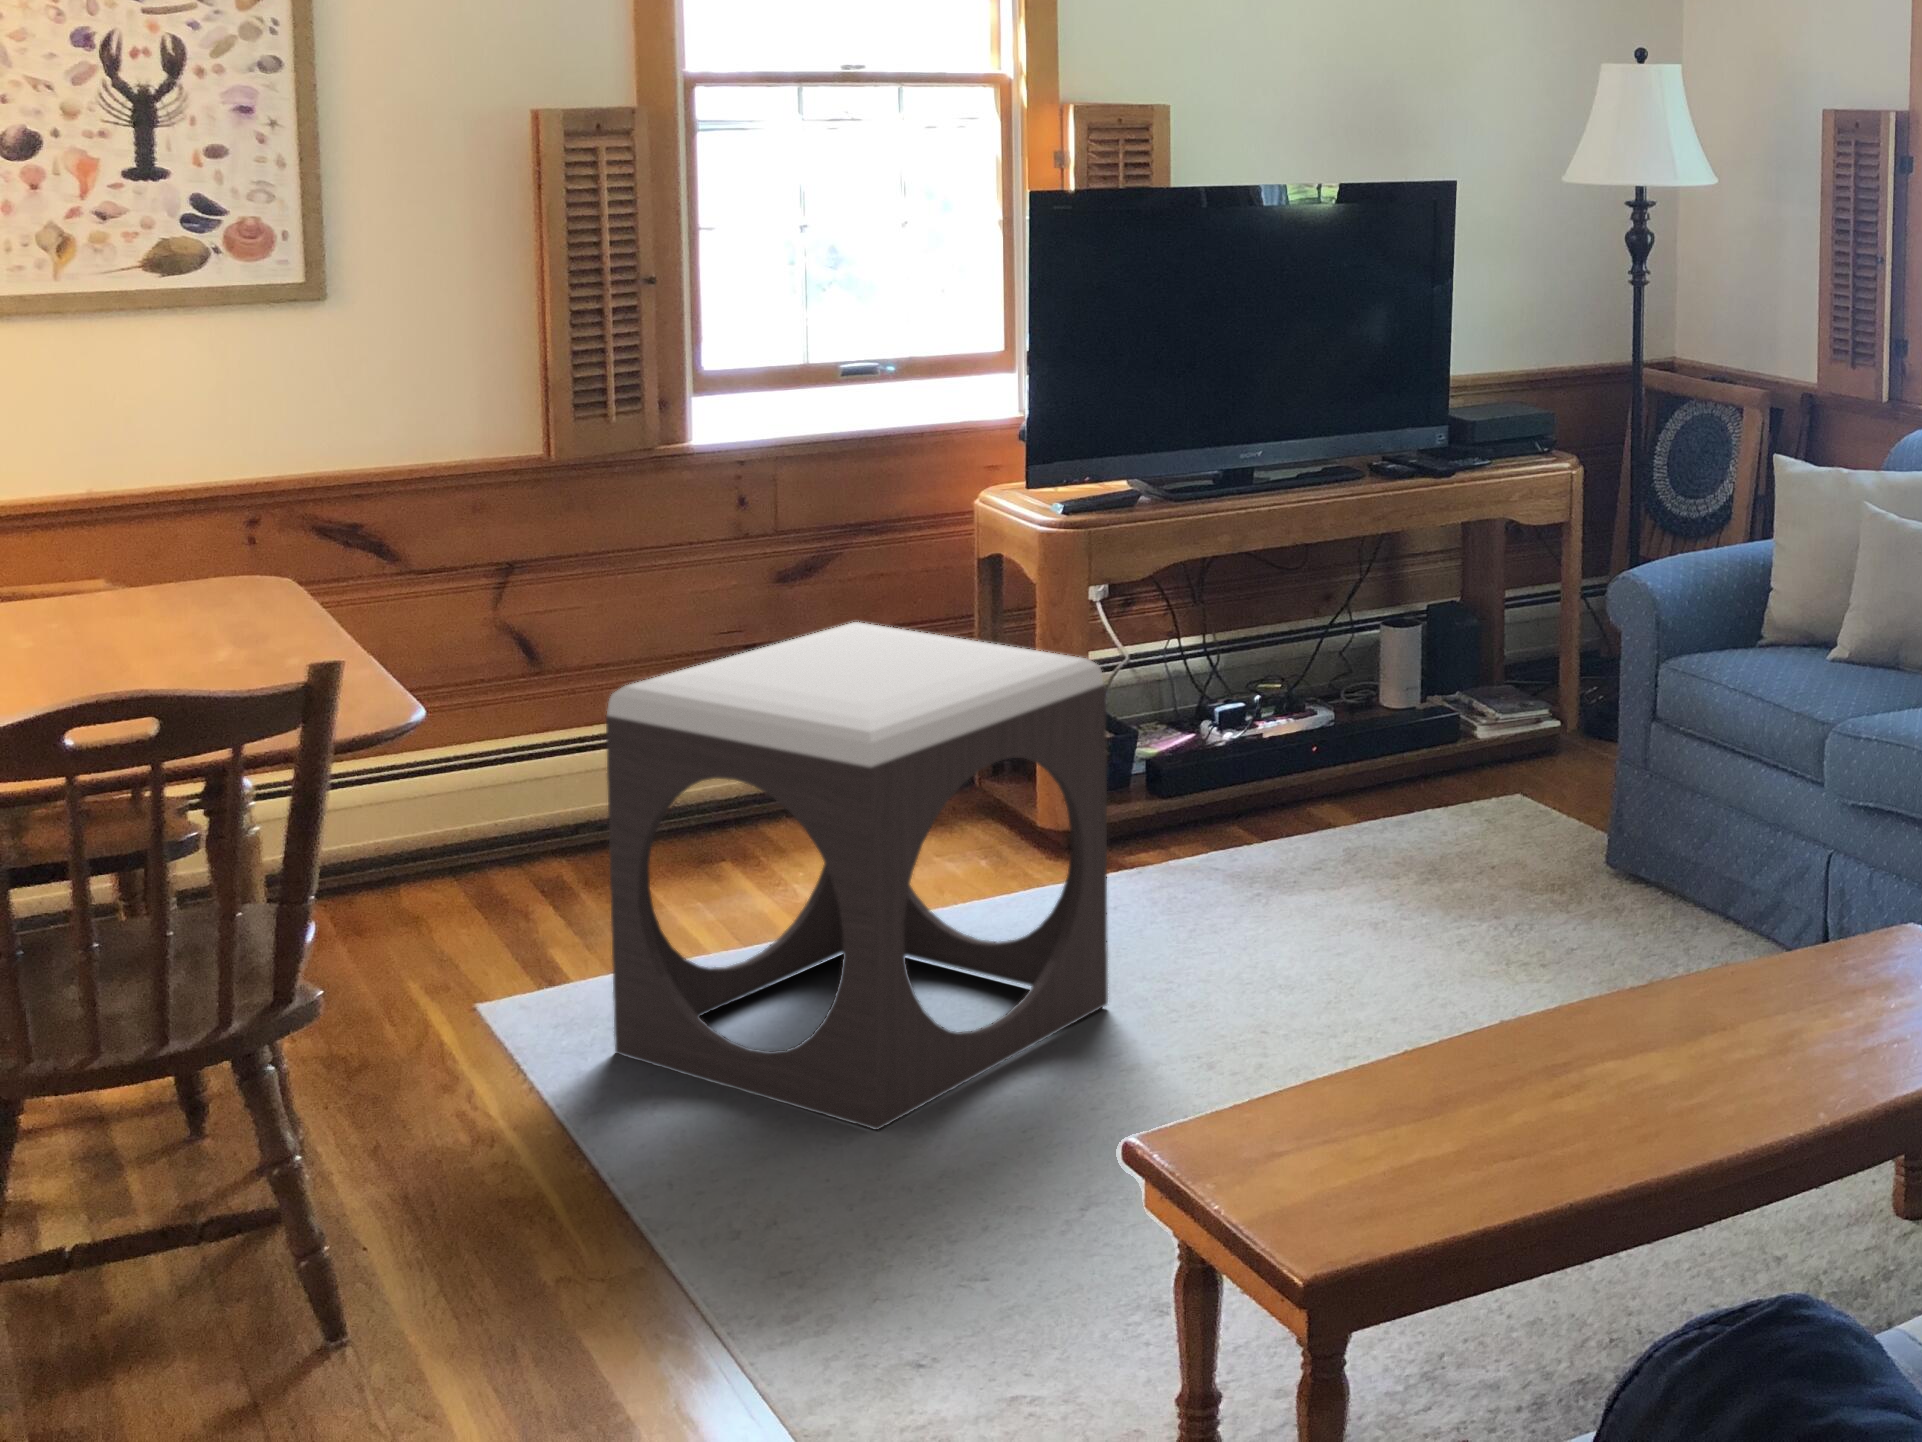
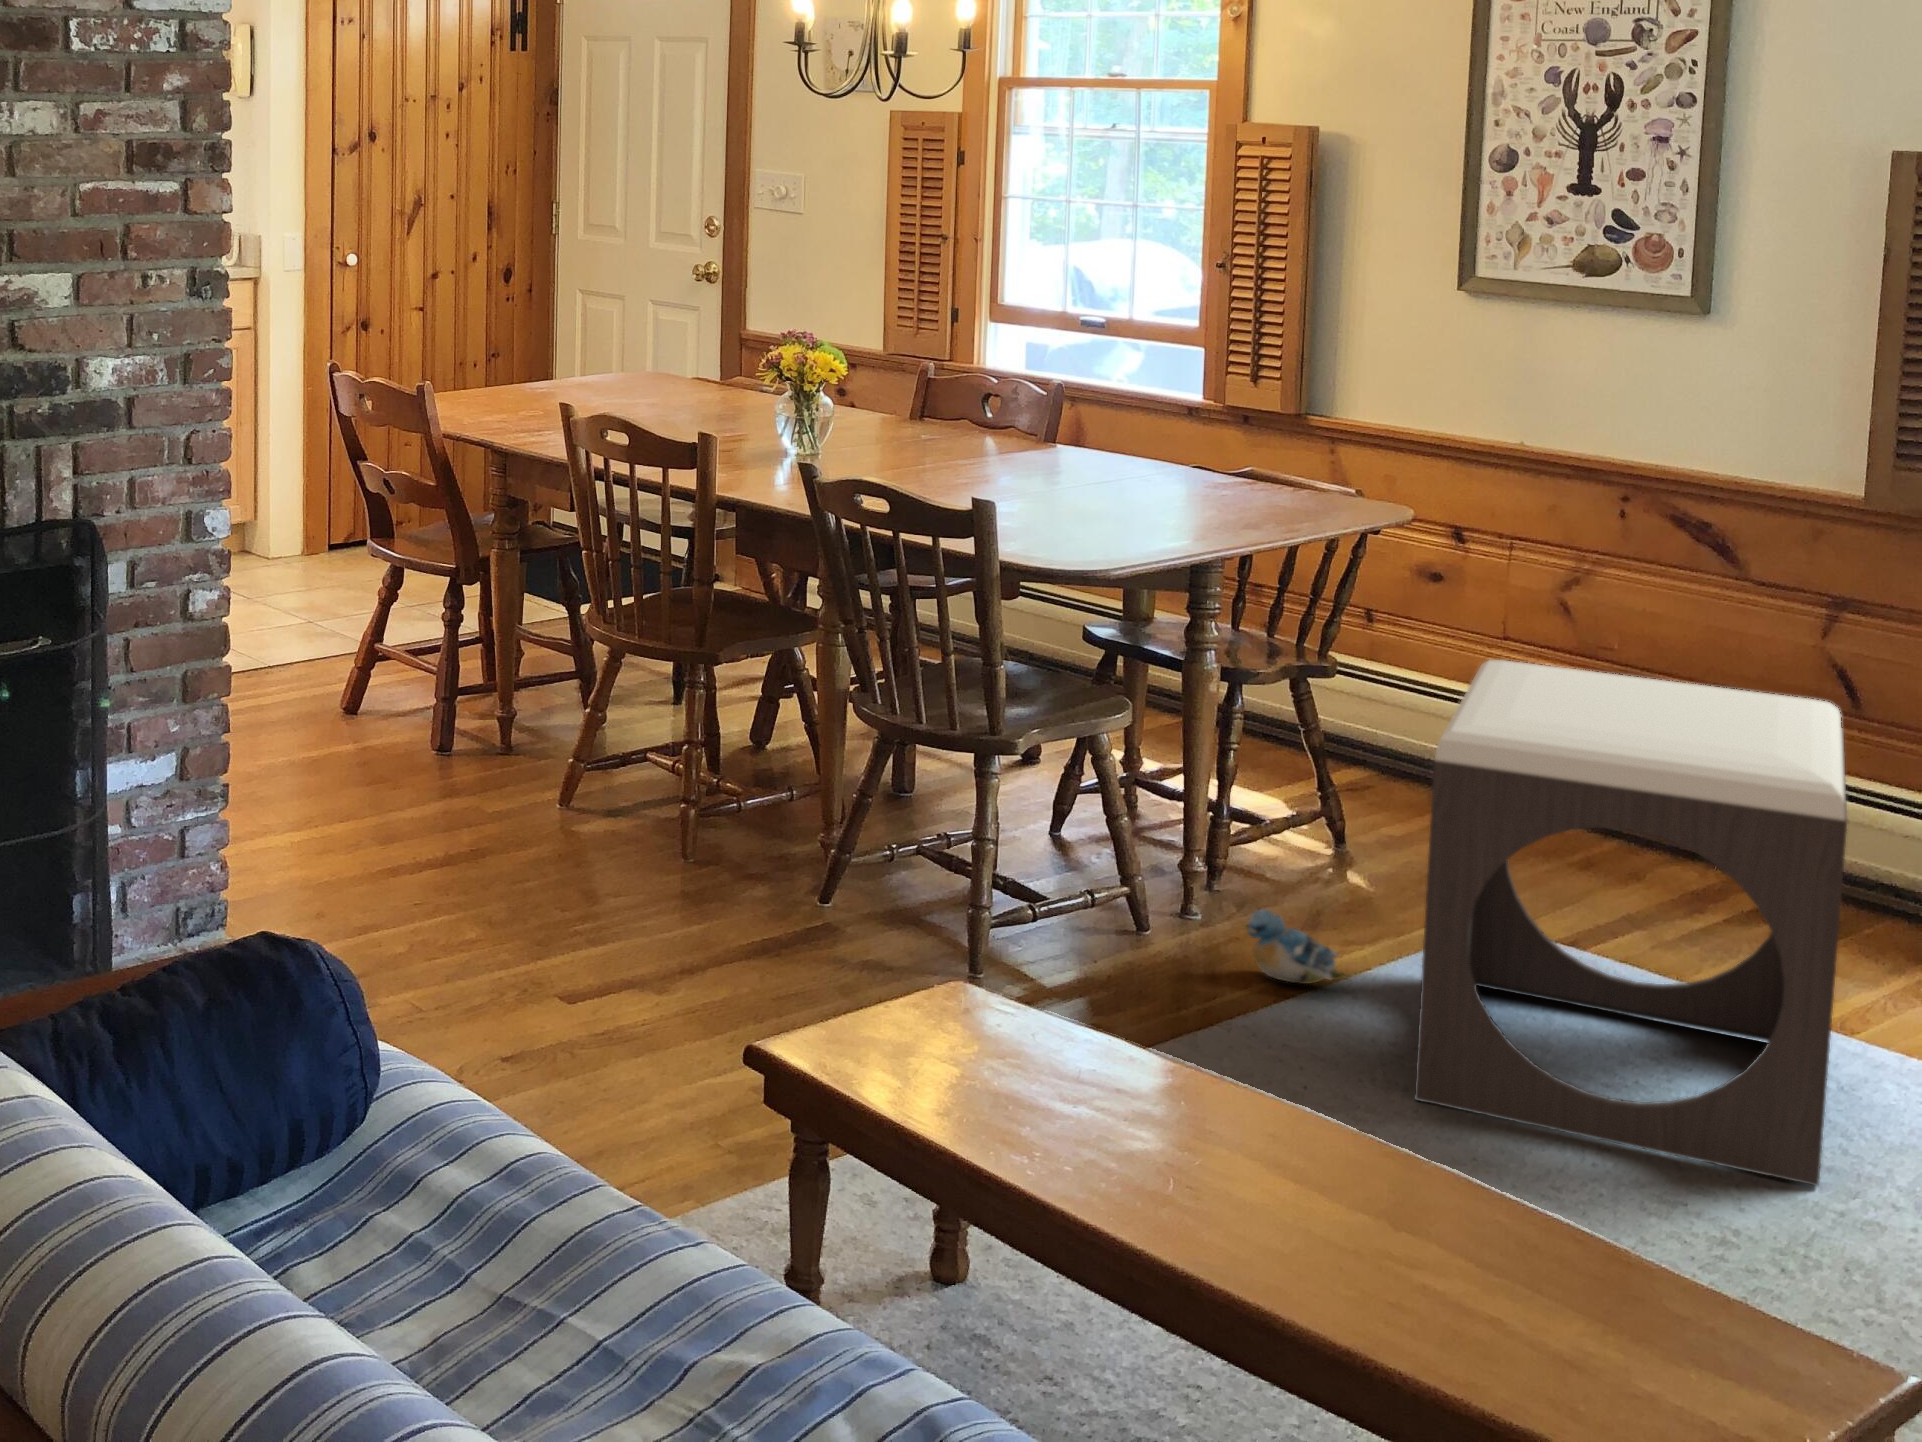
plush toy: none [505,1067,614,1144] -> present [1246,909,1346,984]

